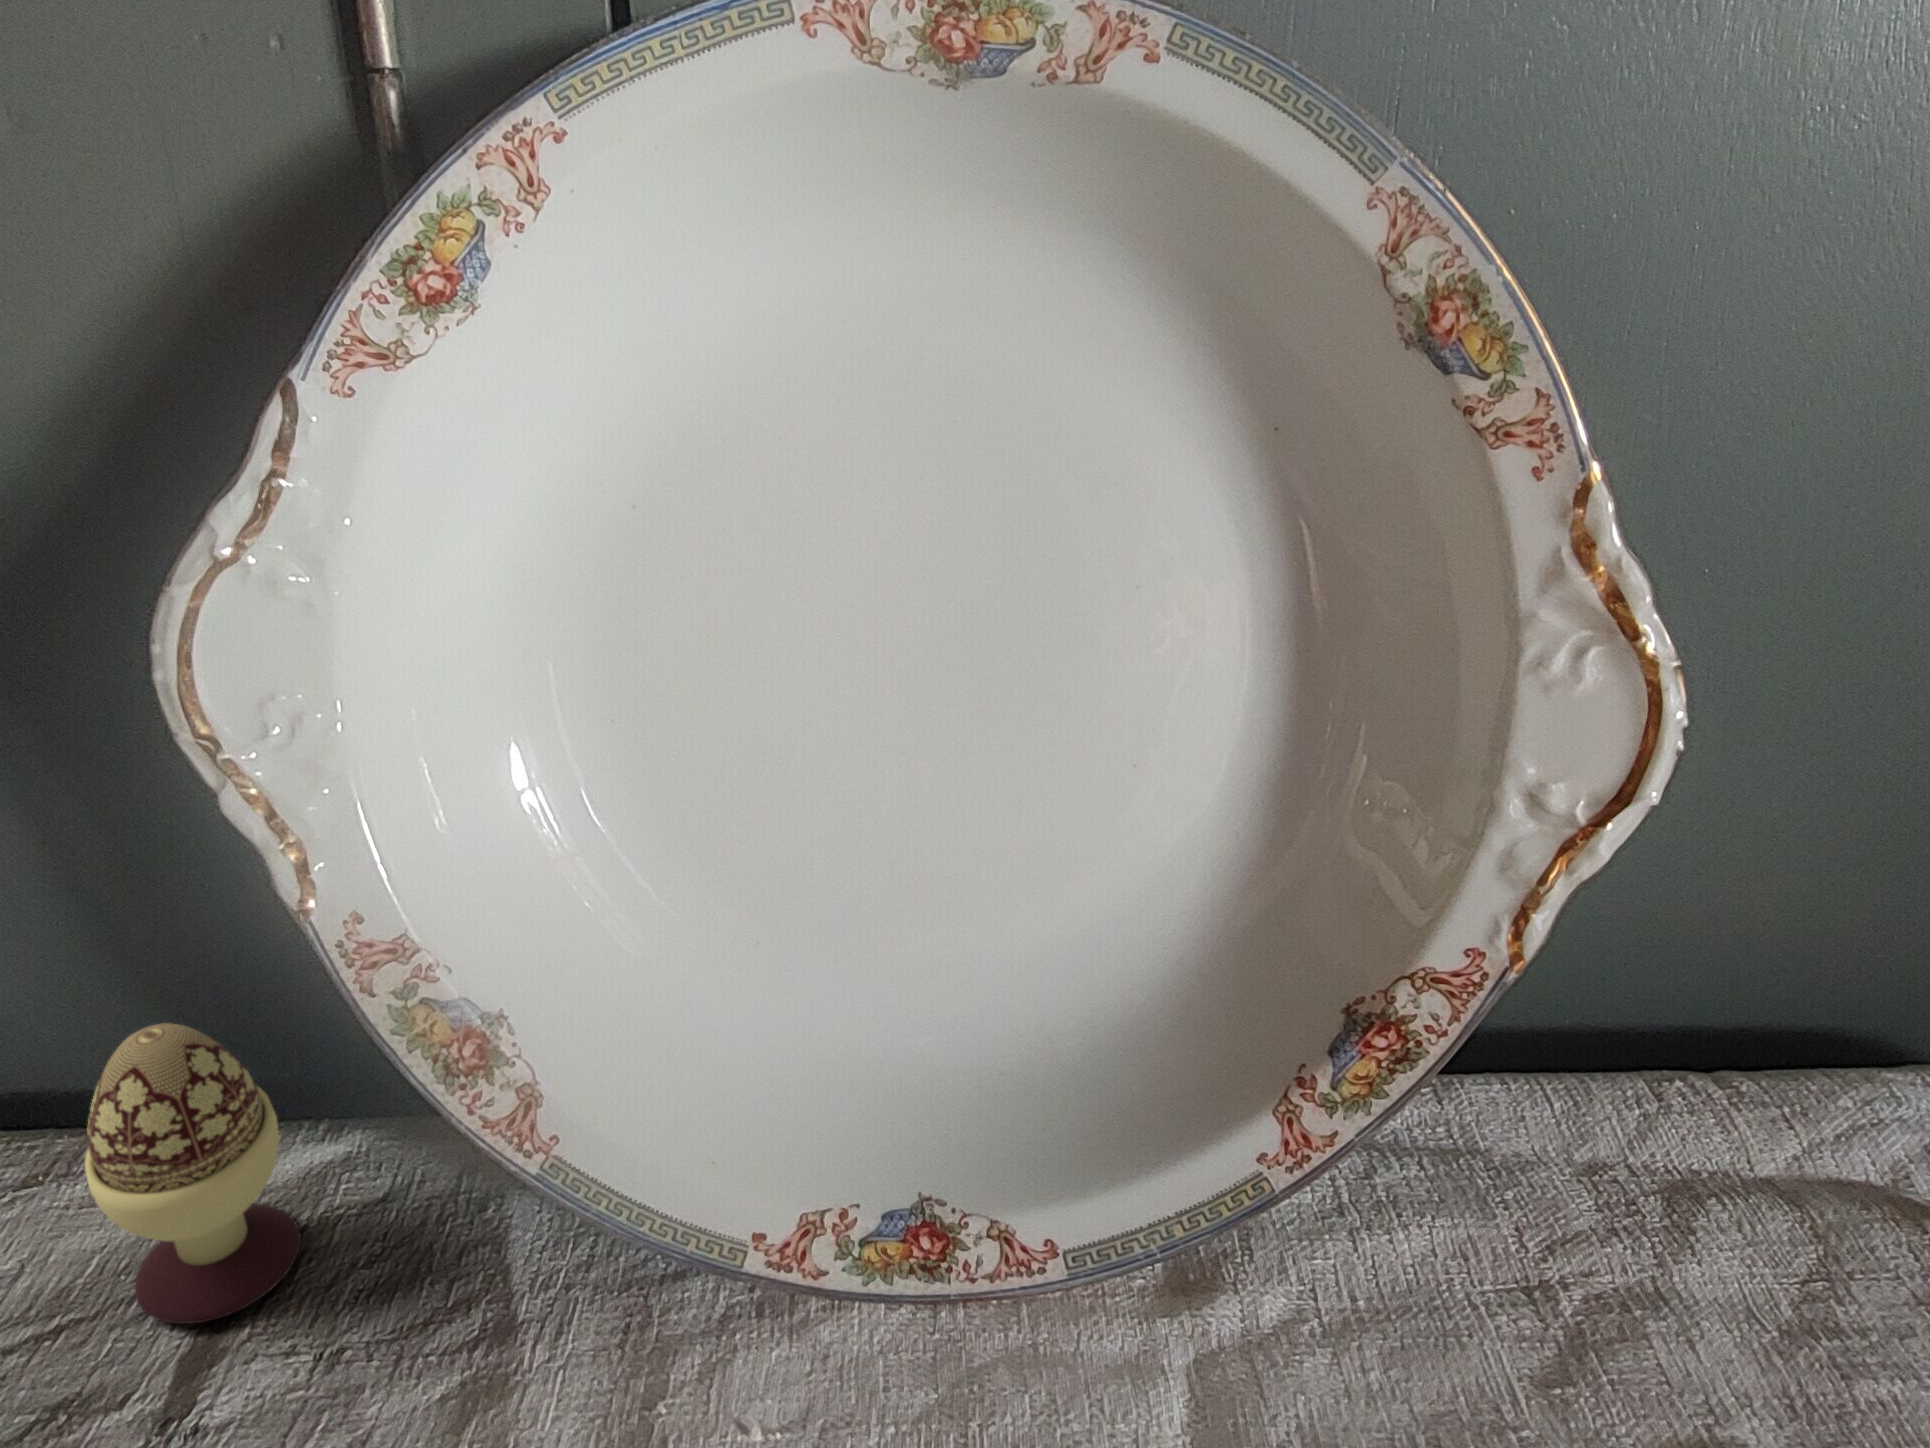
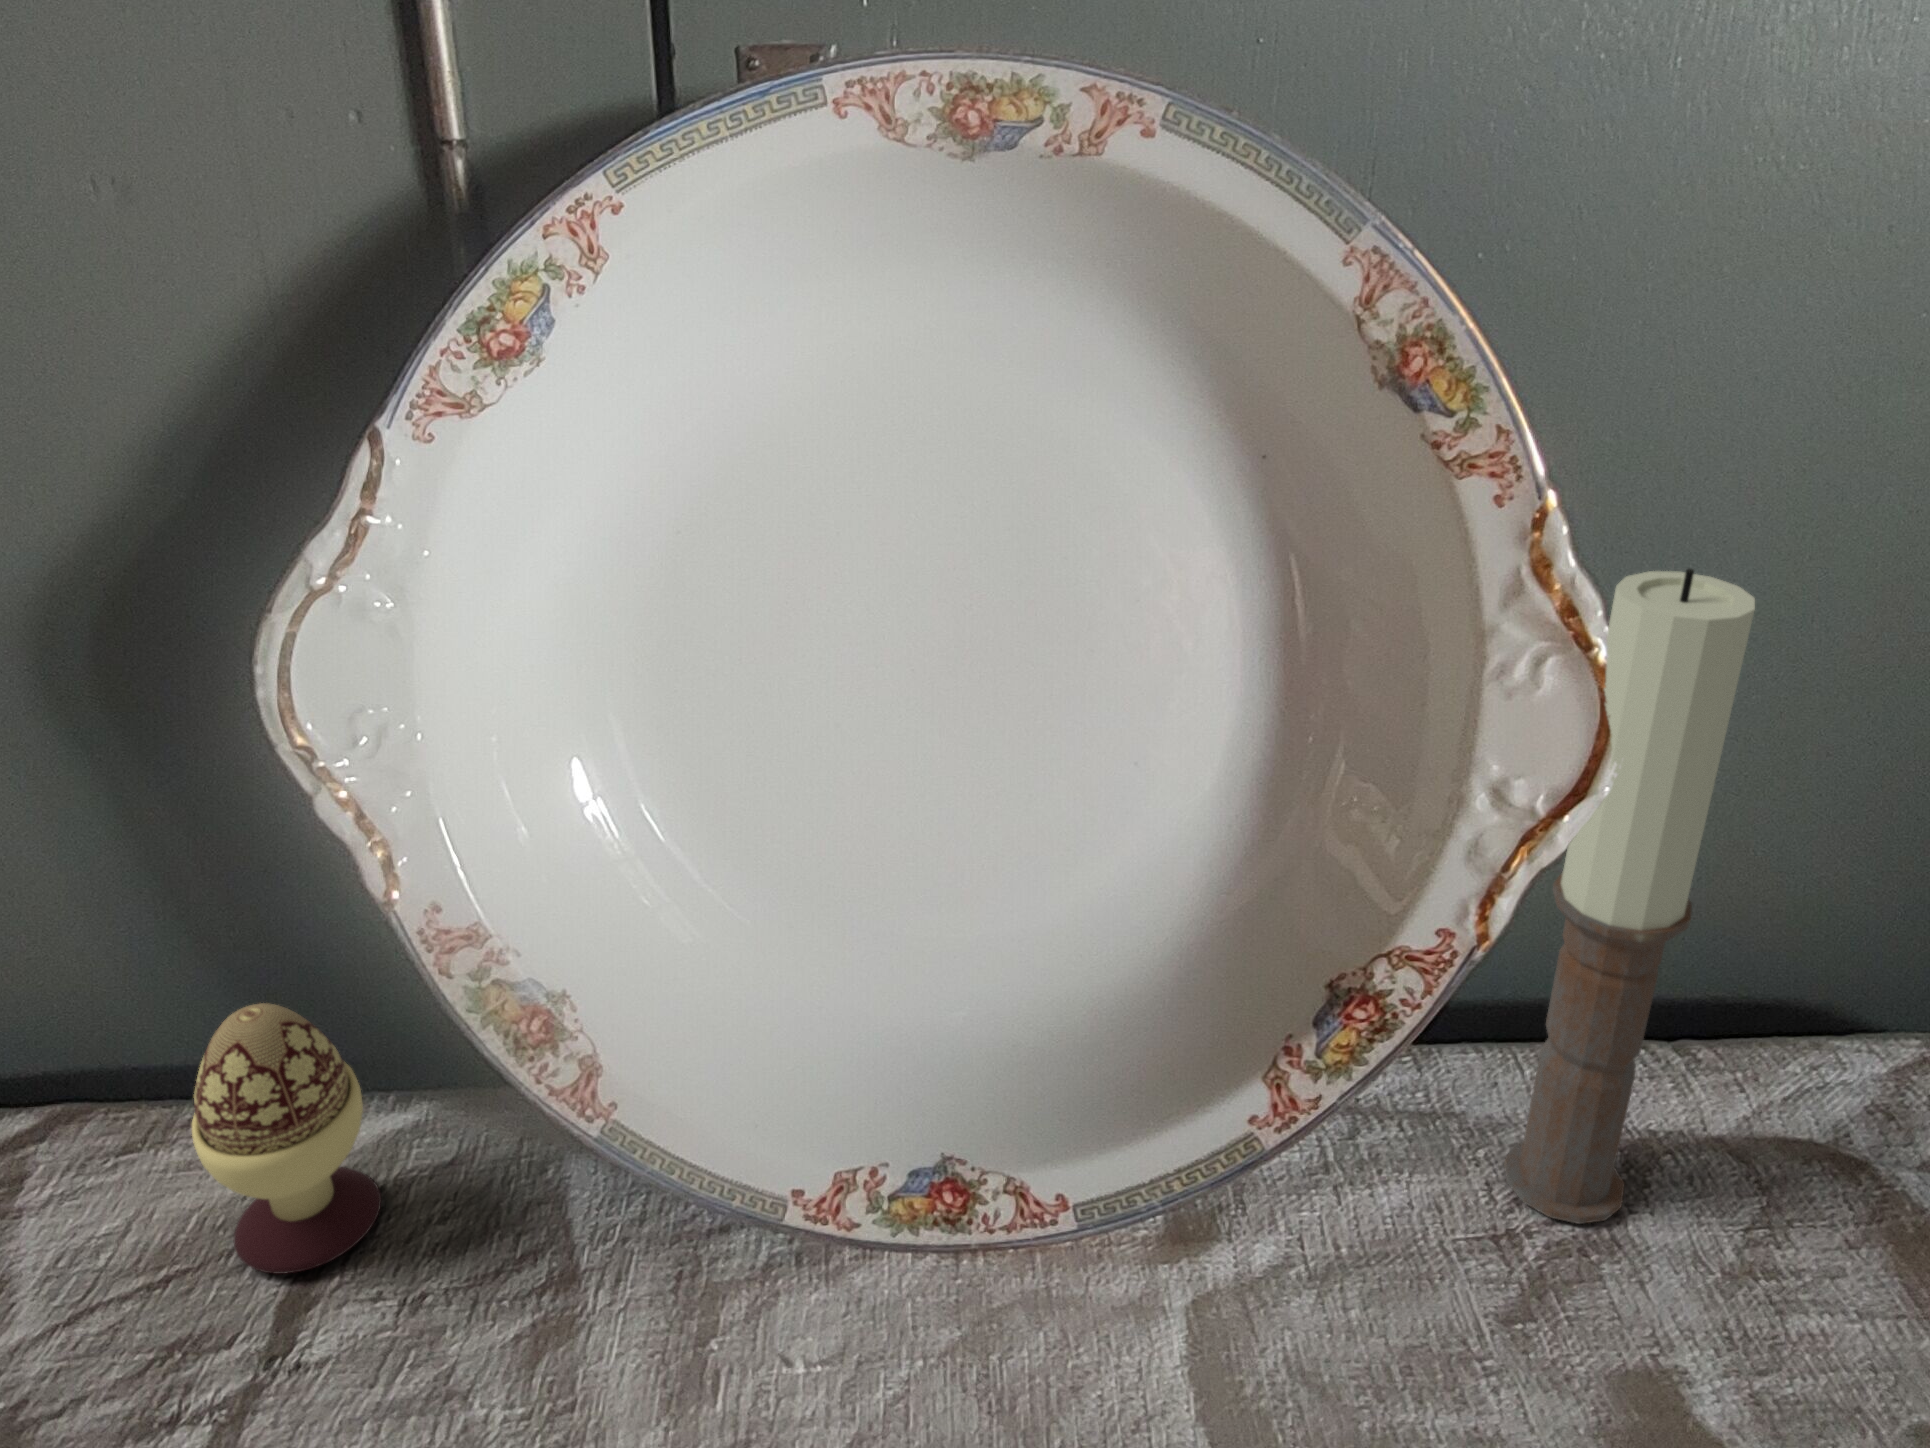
candle: none [1535,546,1828,1275] -> present [1504,569,1755,1224]

